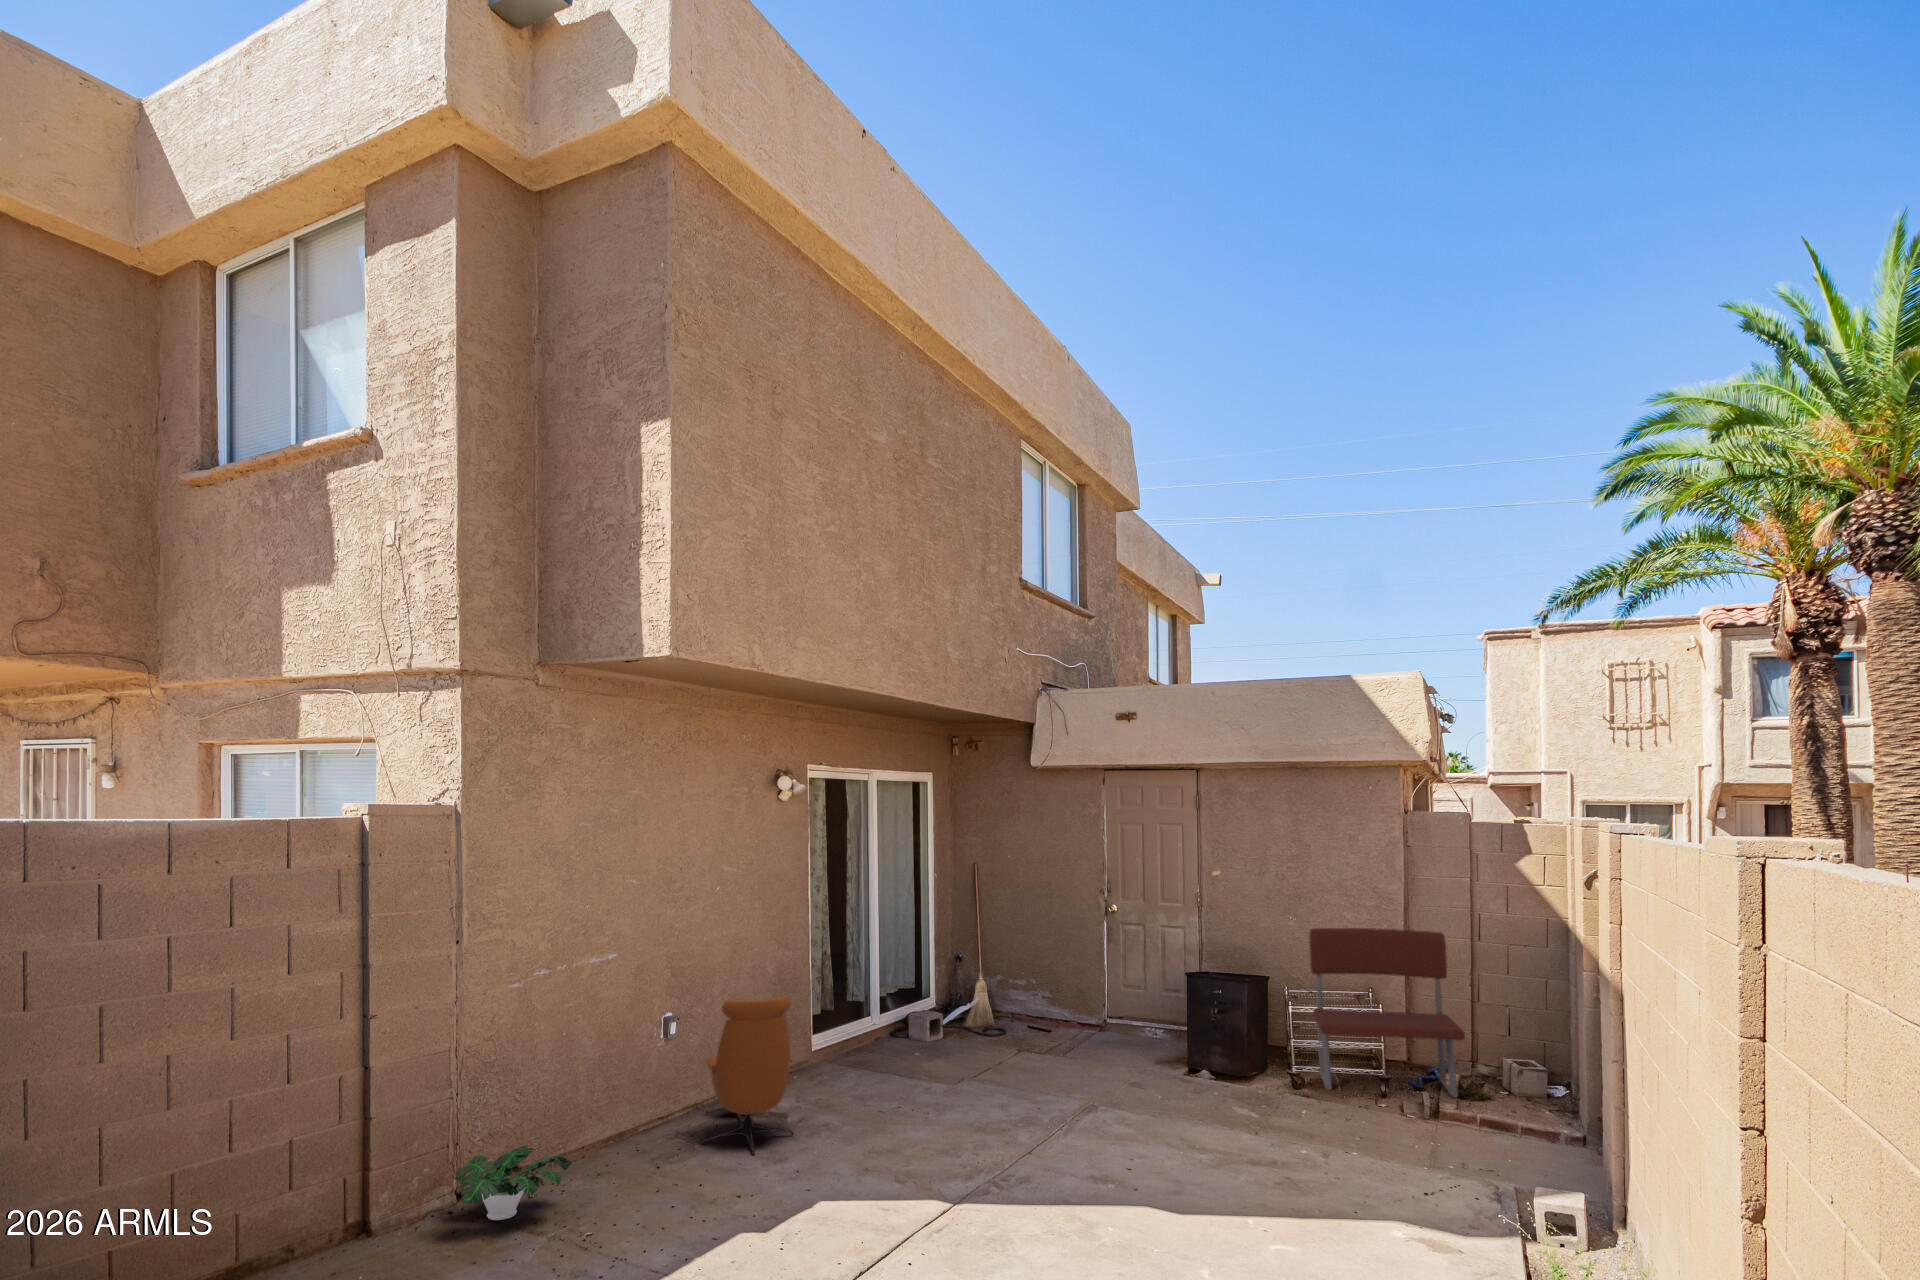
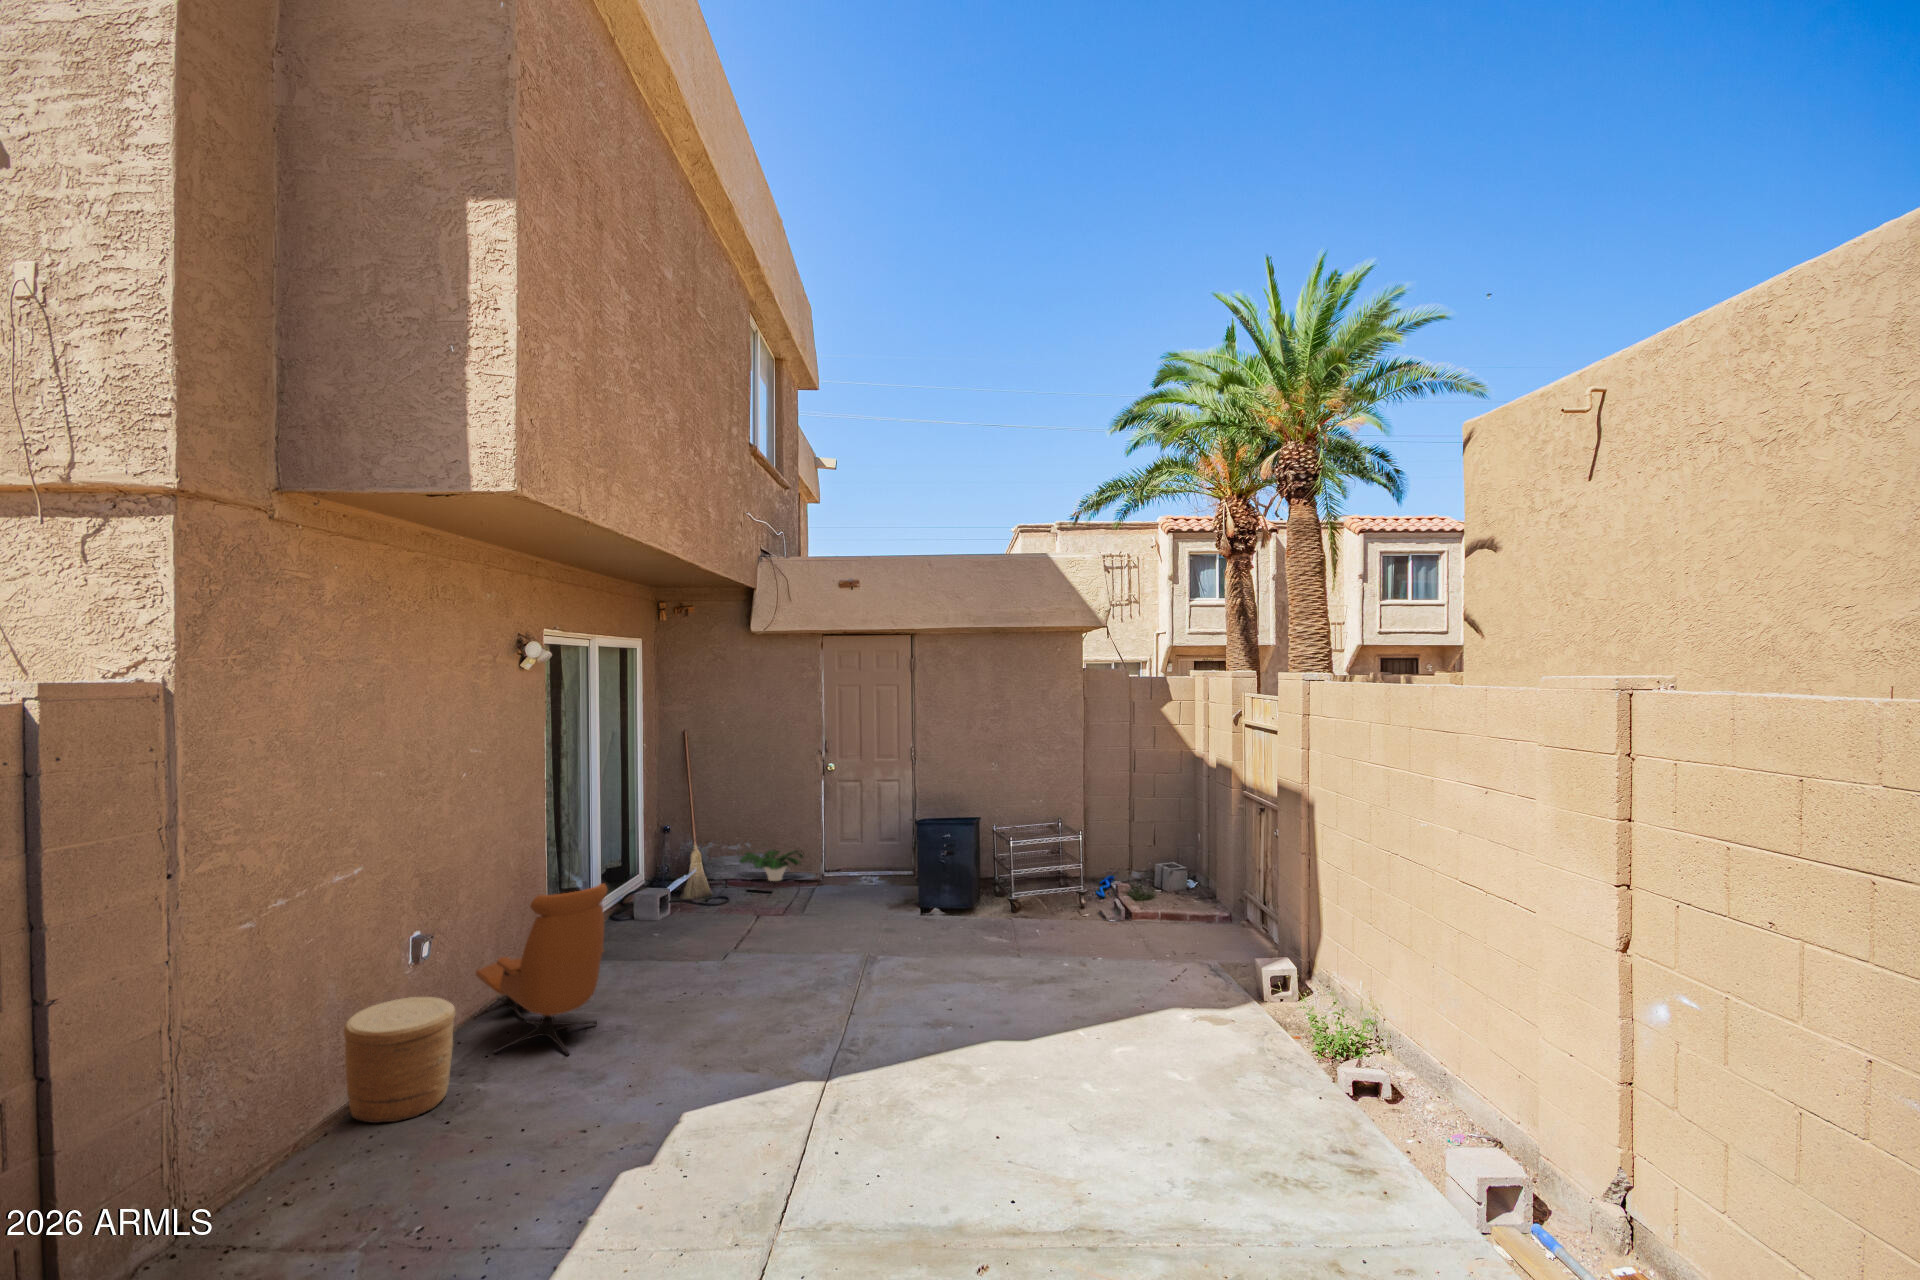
bench: present [1309,928,1465,1098] -> none [1020,770,1144,906]
woven basket: none [572,1078,656,1179] -> present [343,997,456,1123]
potted plant: present [454,1145,572,1220] -> present [740,850,804,881]

